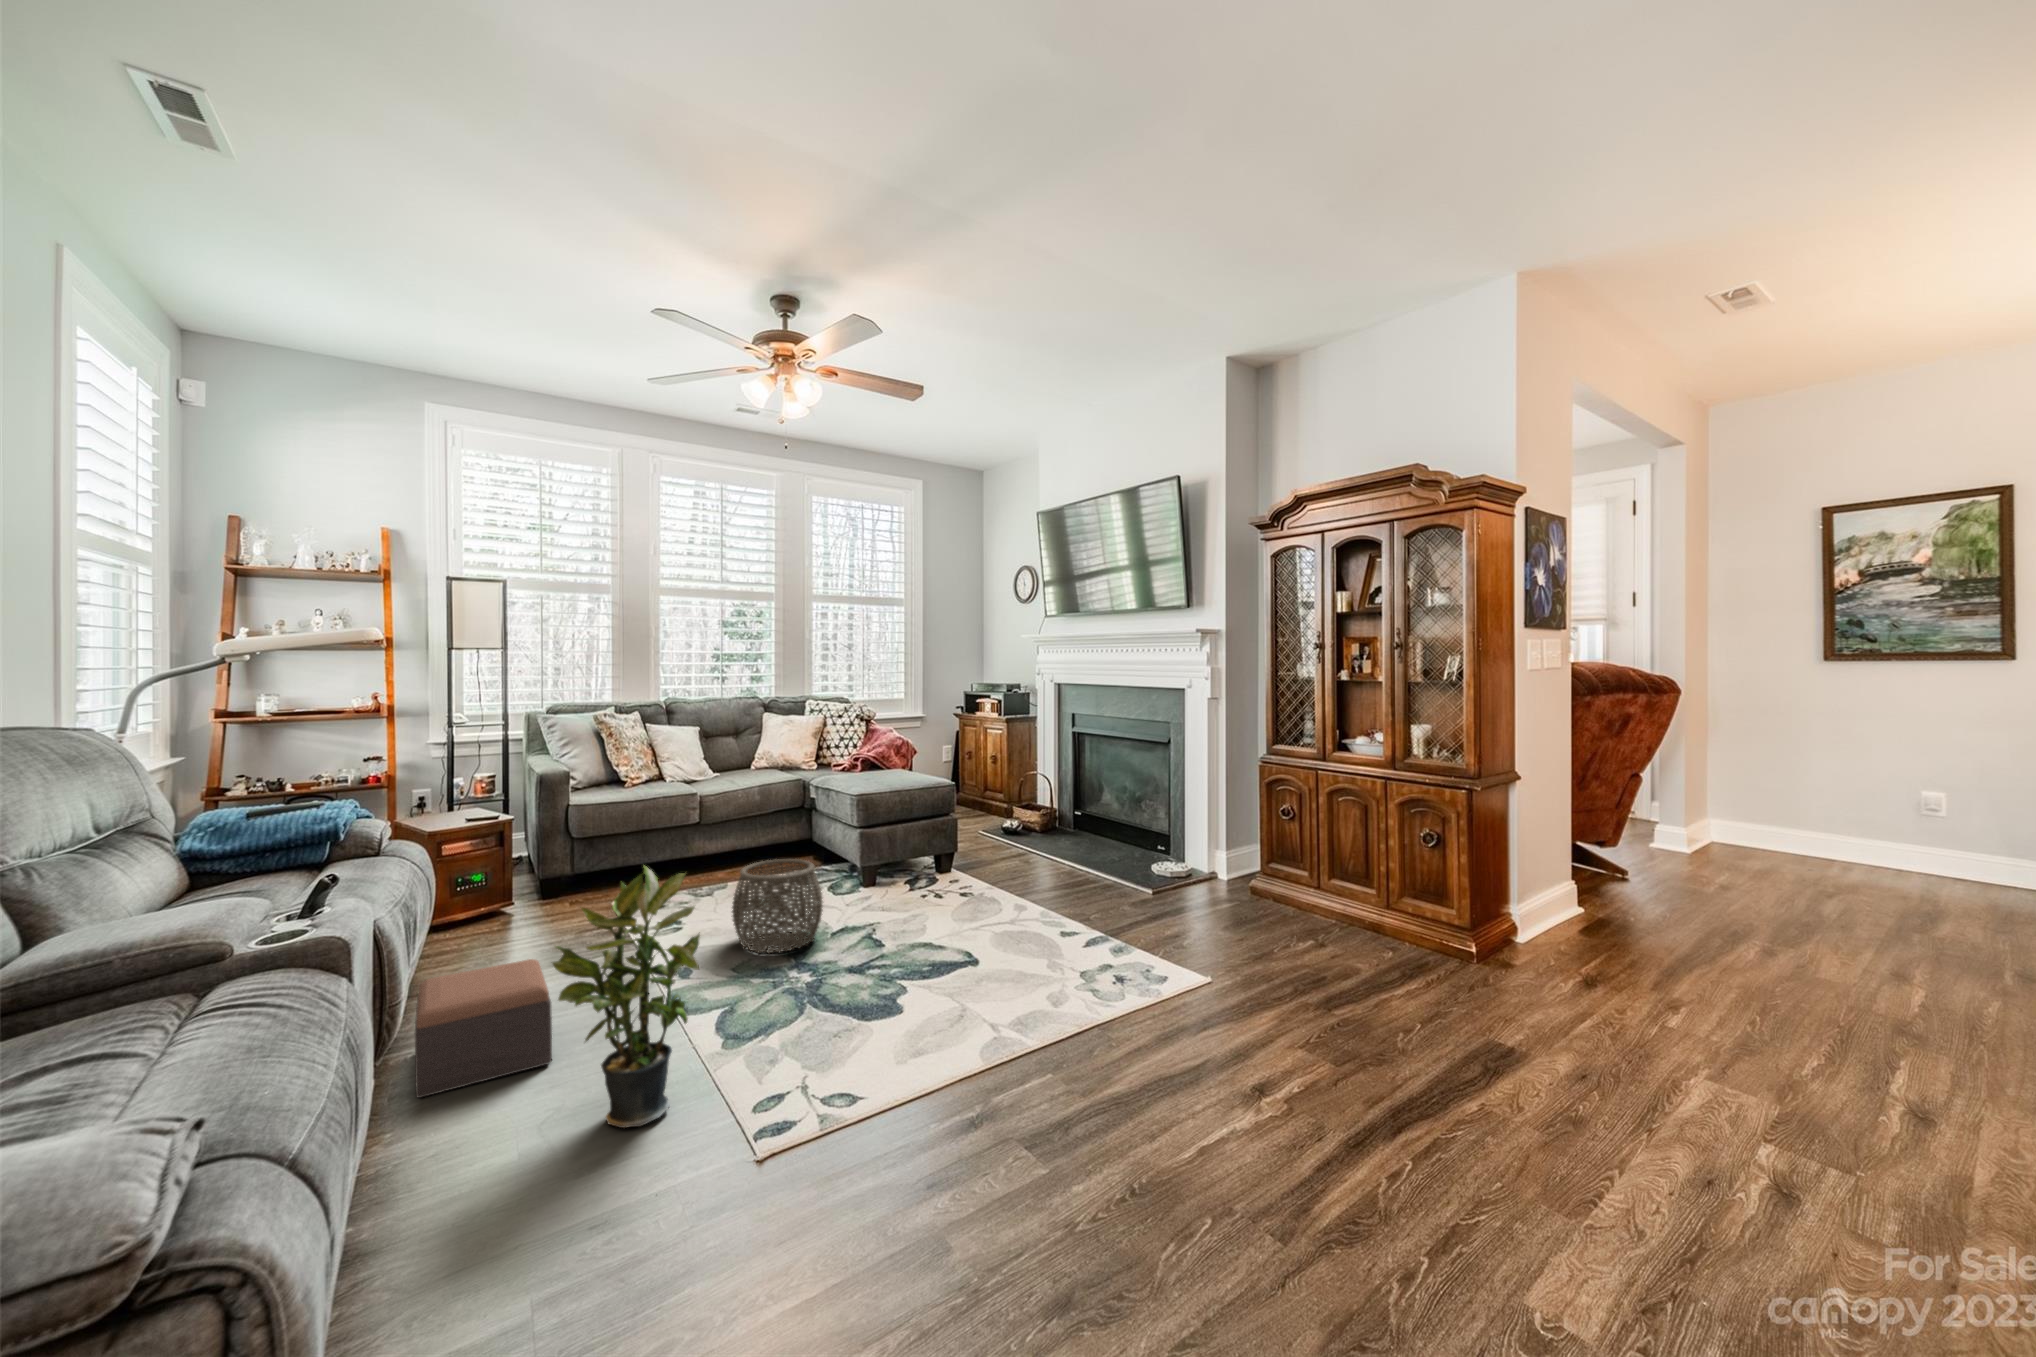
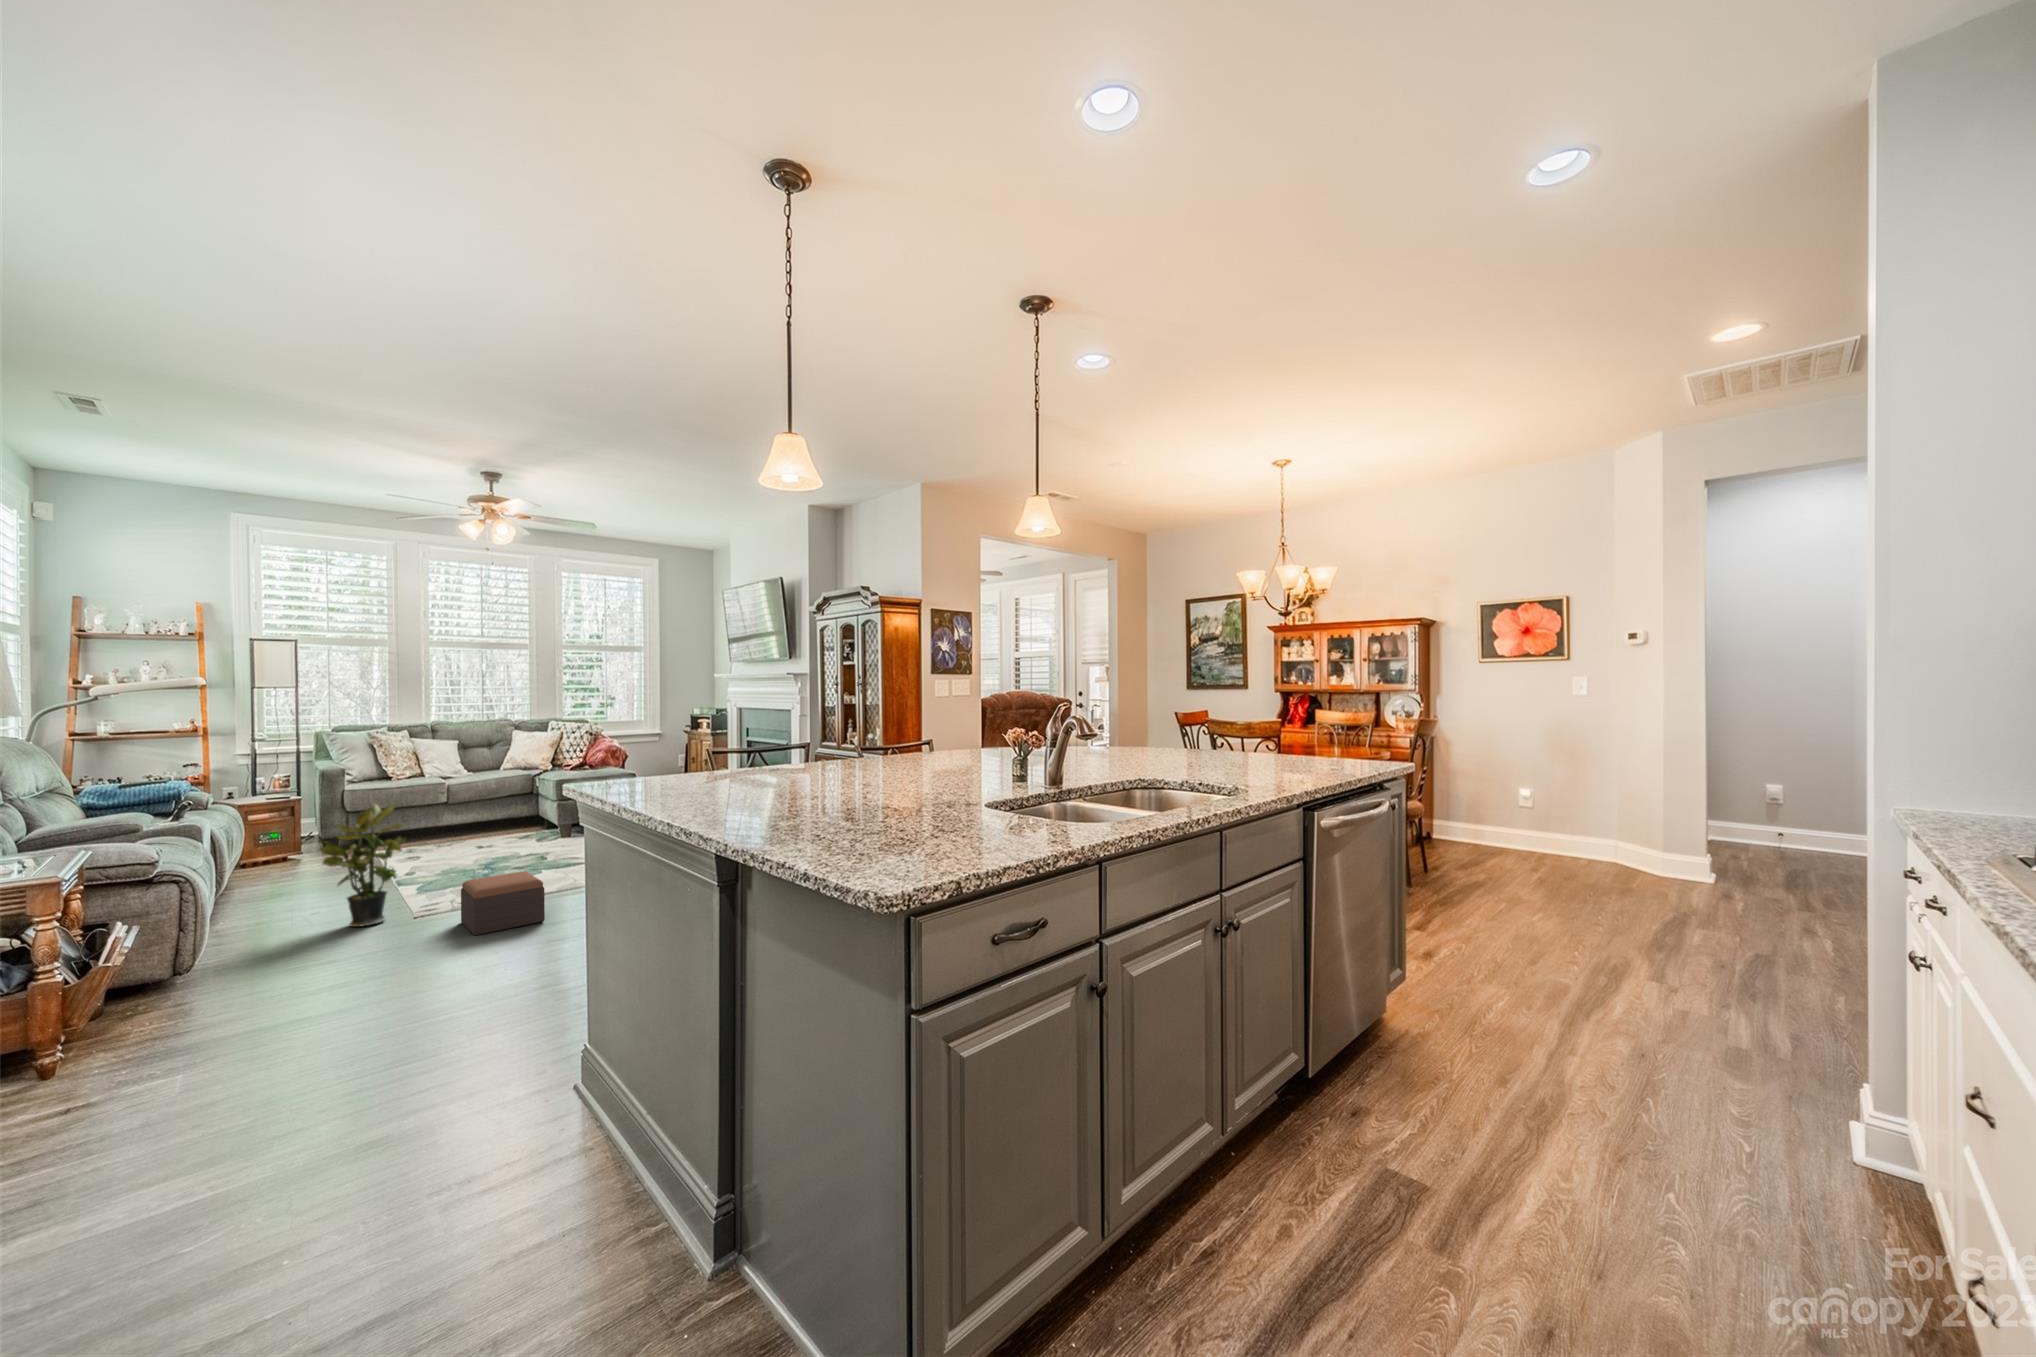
woven basket: present [732,859,823,953] -> none [452,817,516,871]
footstool: present [415,959,552,1098] -> present [461,871,545,935]

